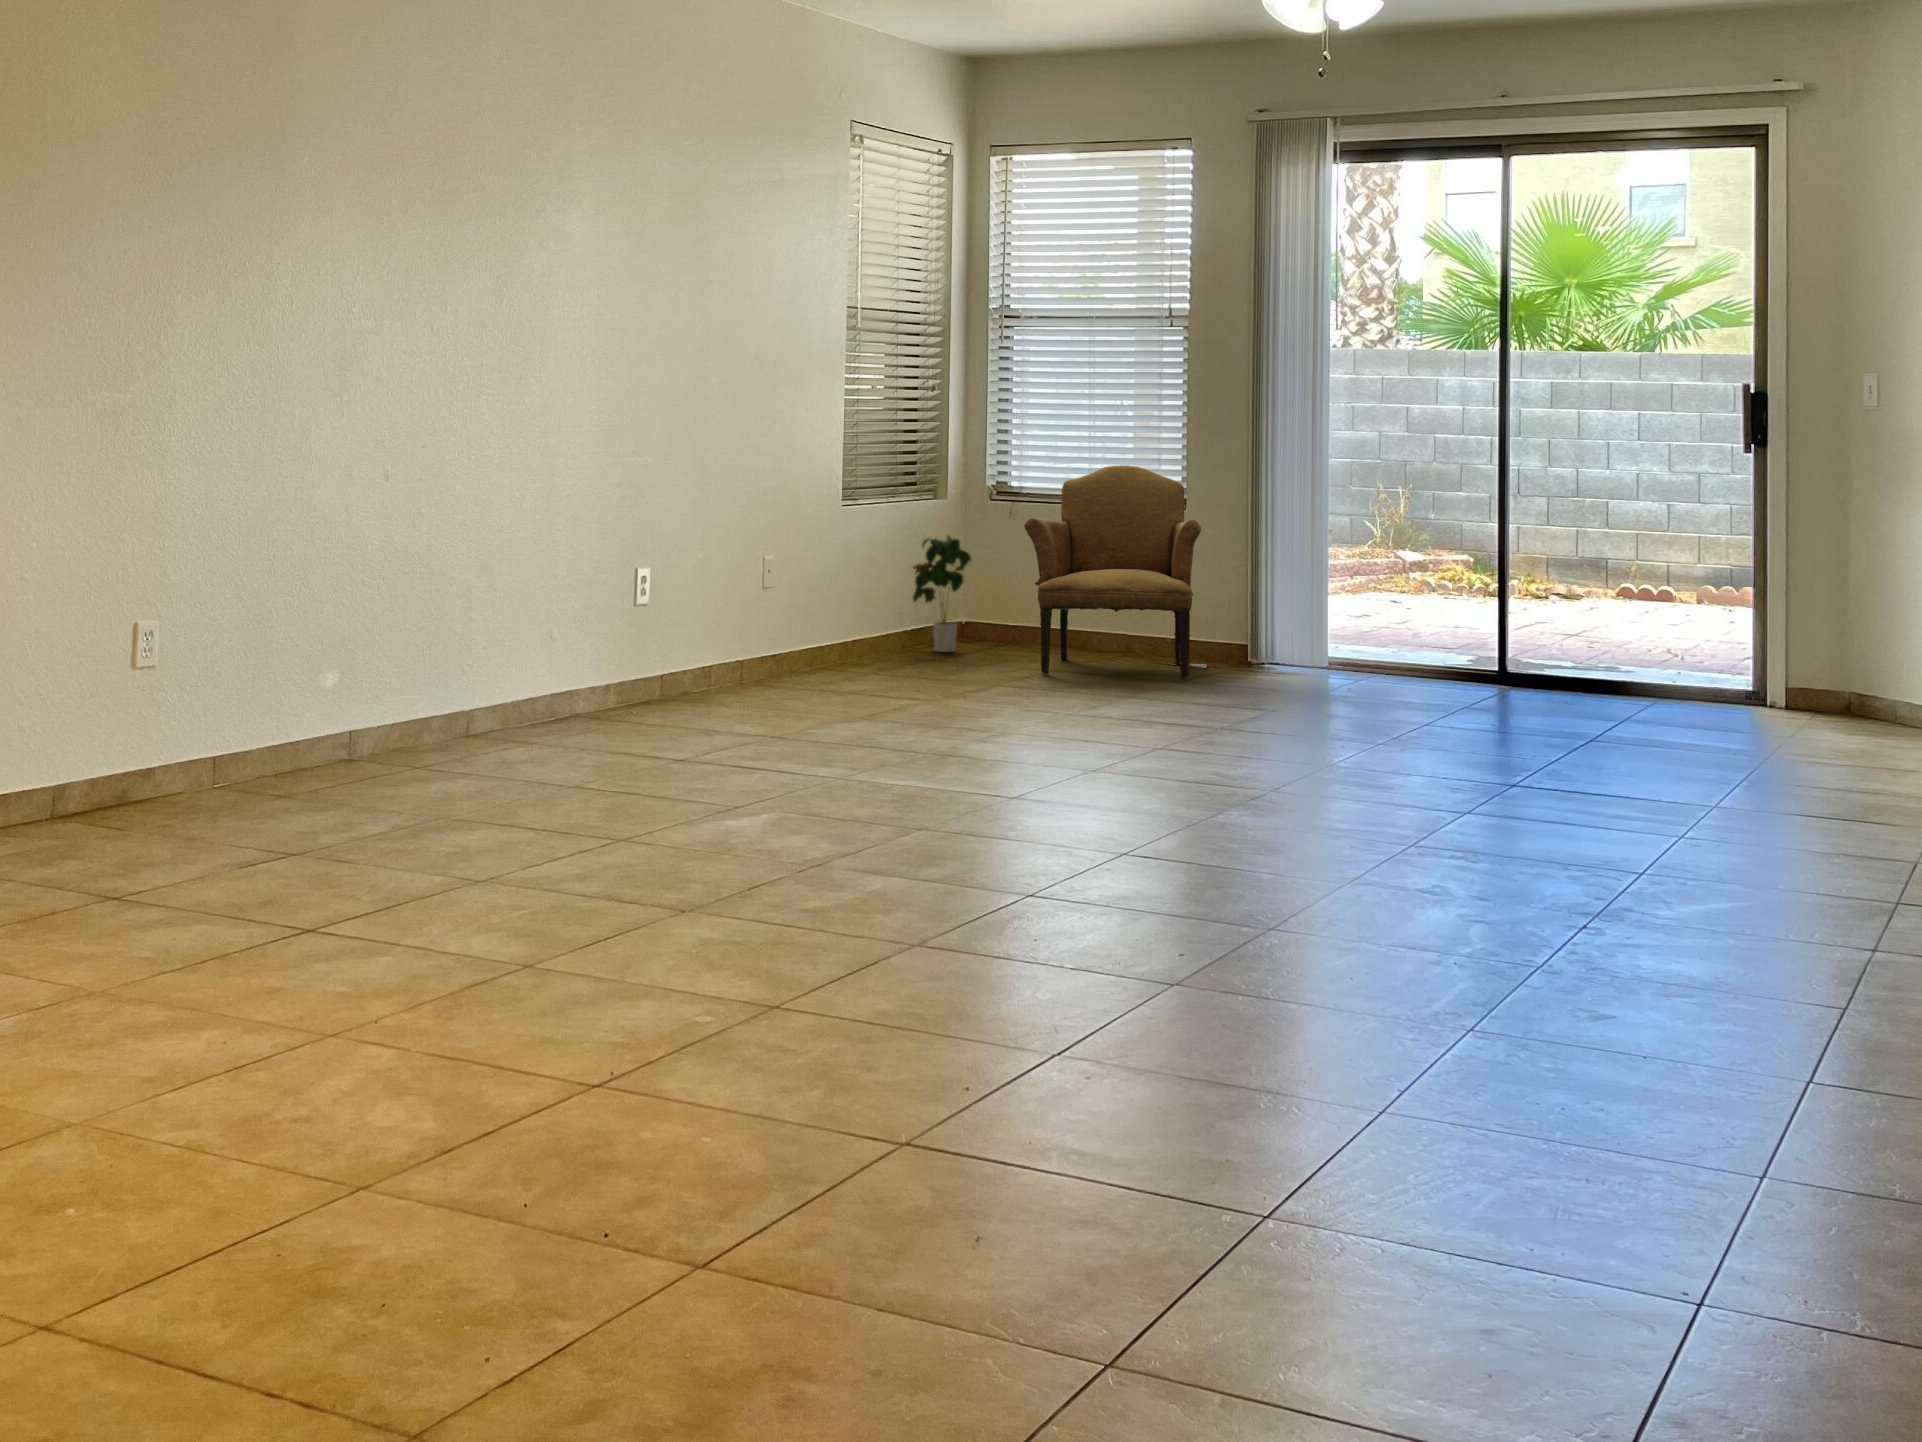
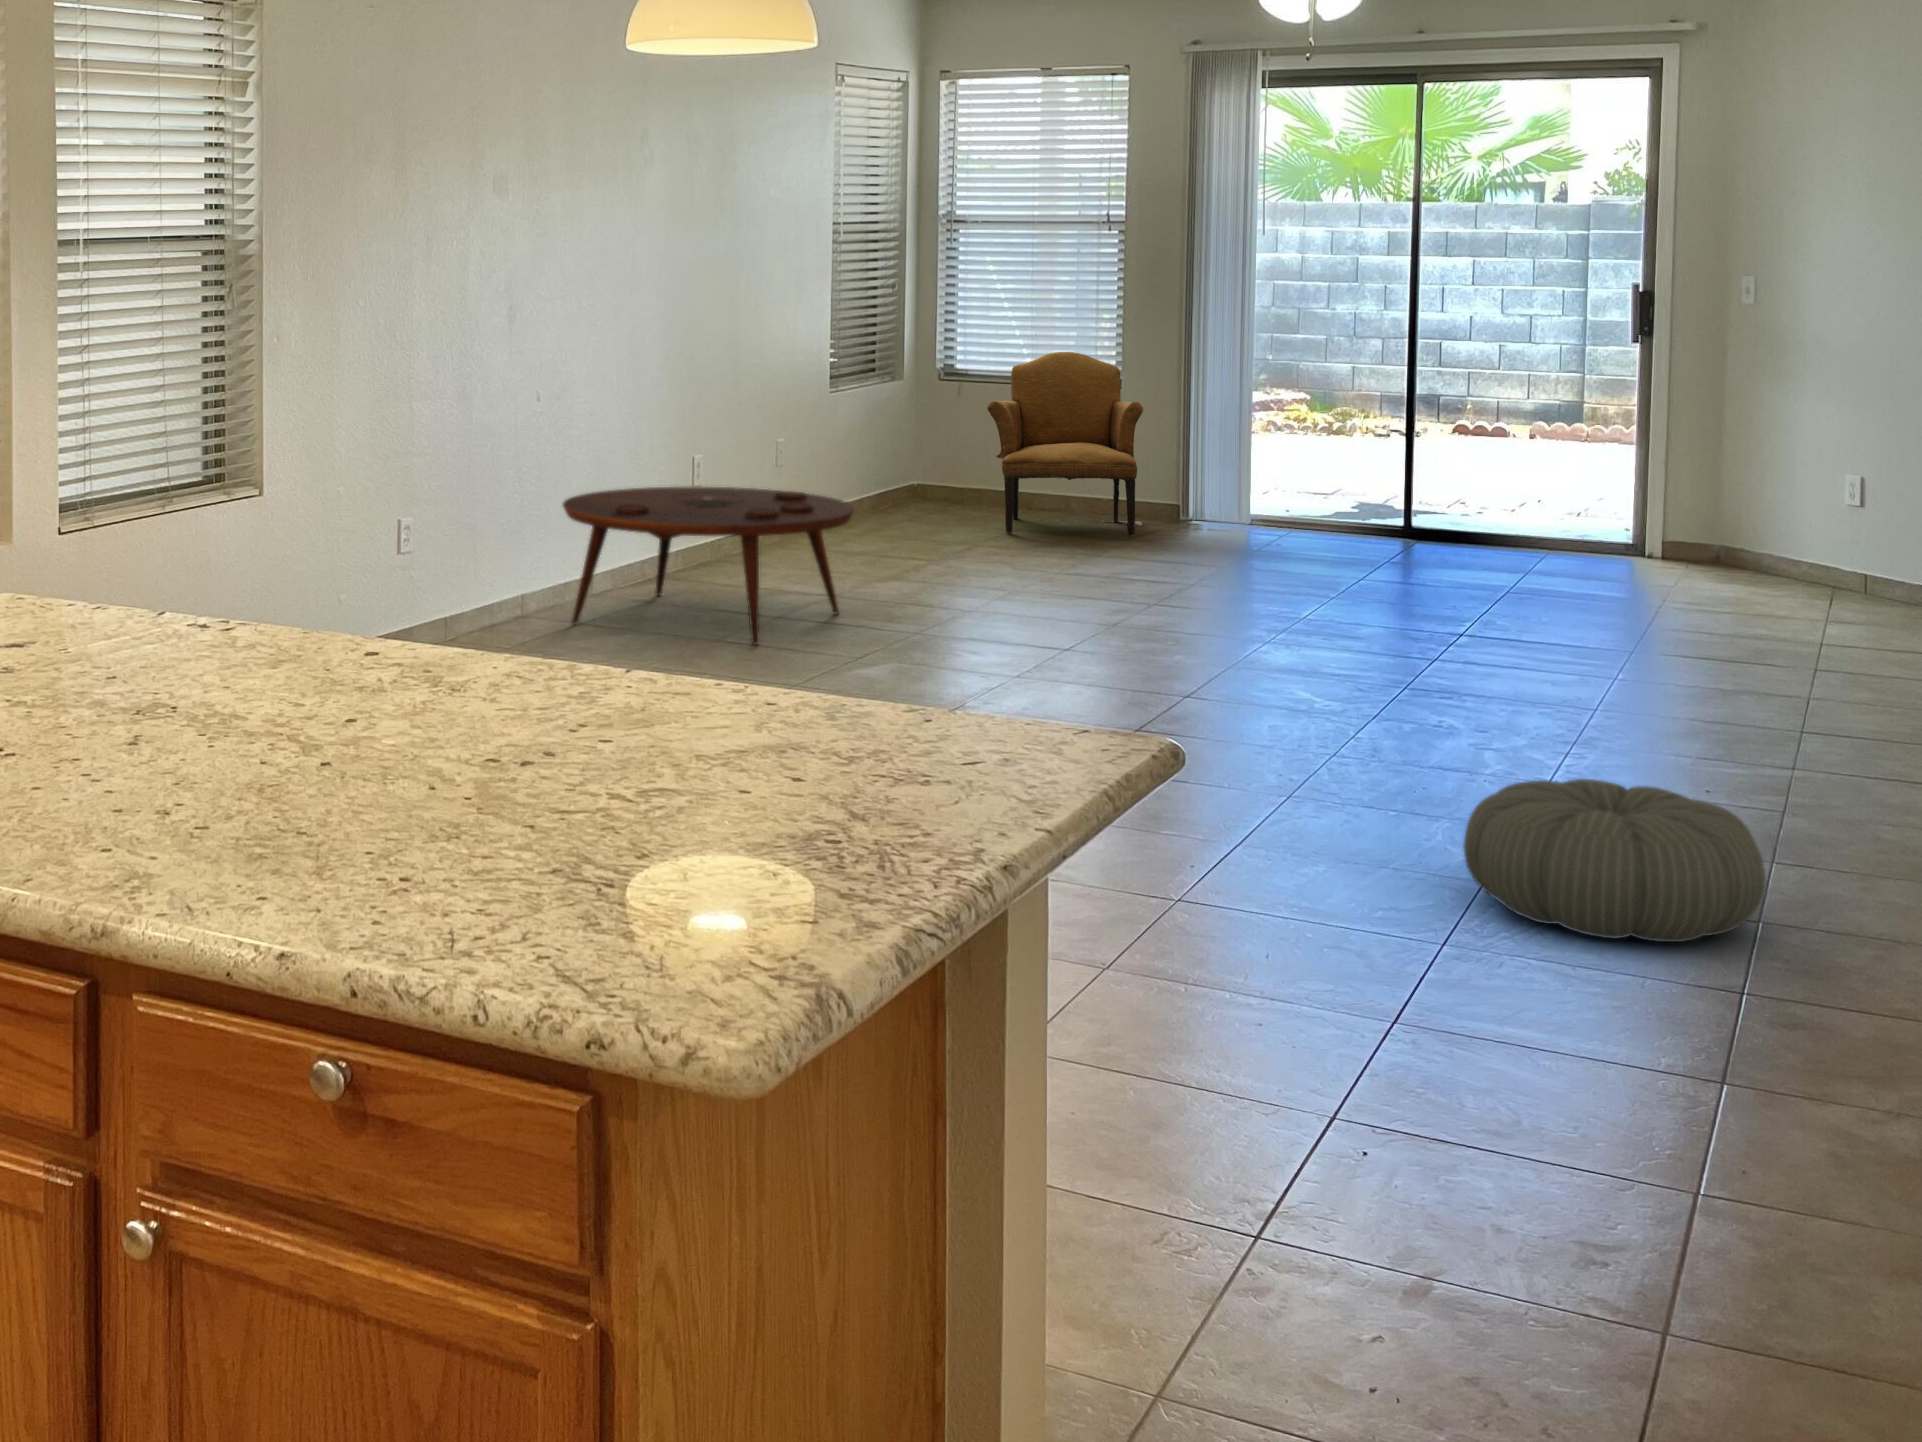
potted plant: present [913,535,971,652] -> none [881,412,929,512]
coffee table: none [405,598,777,794] -> present [562,487,854,645]
pouf: none [1375,981,1821,1256] -> present [1464,779,1765,942]

